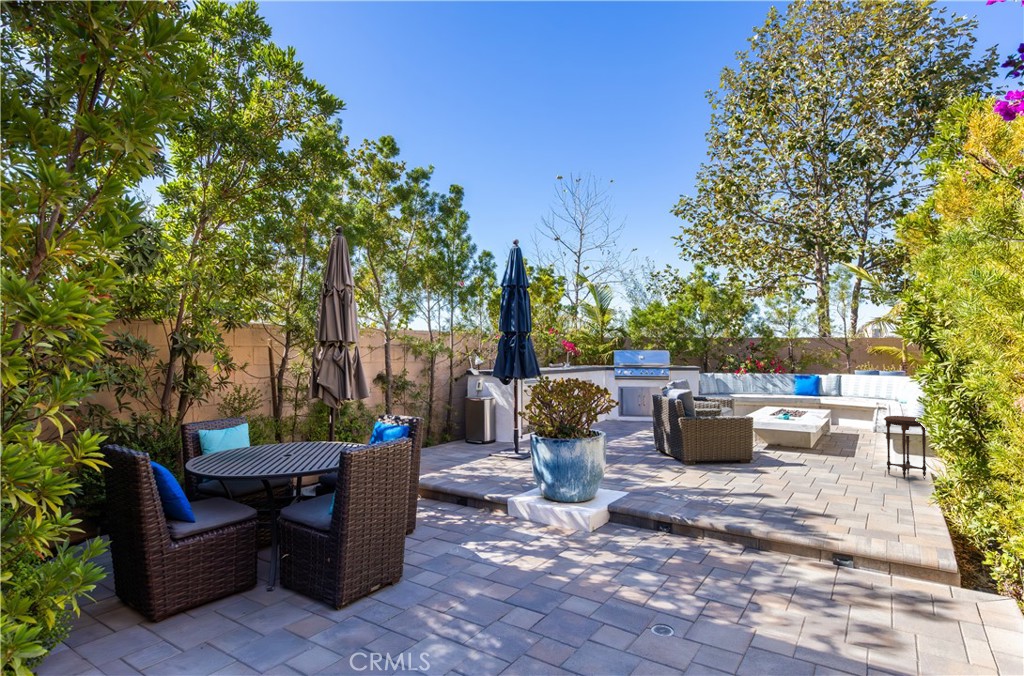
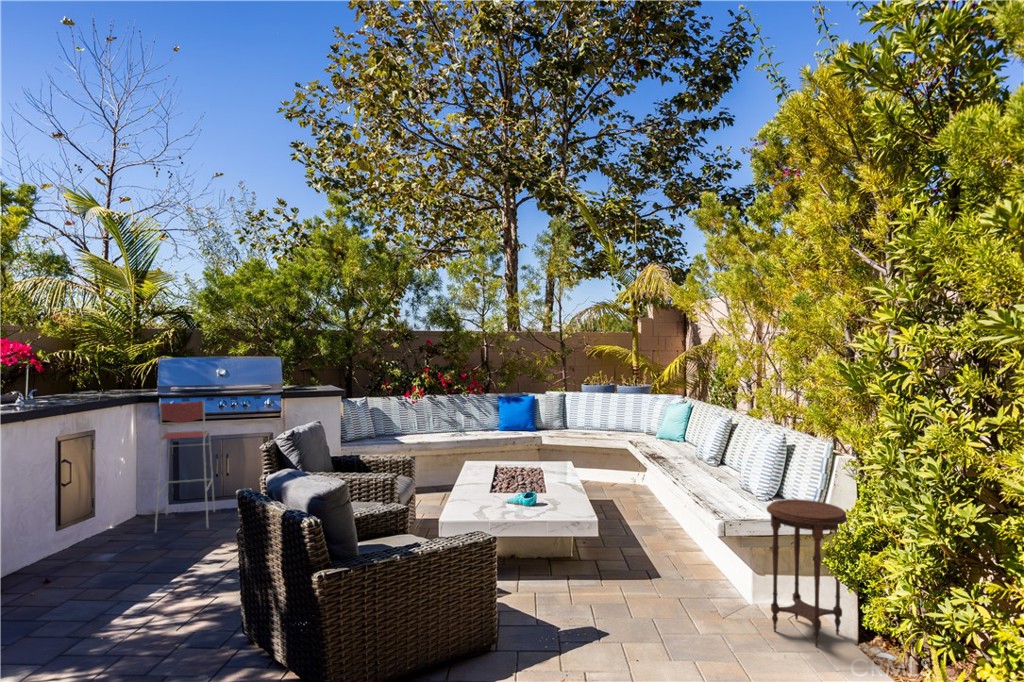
bar stool: none [617,368,639,423] -> present [155,401,215,532]

